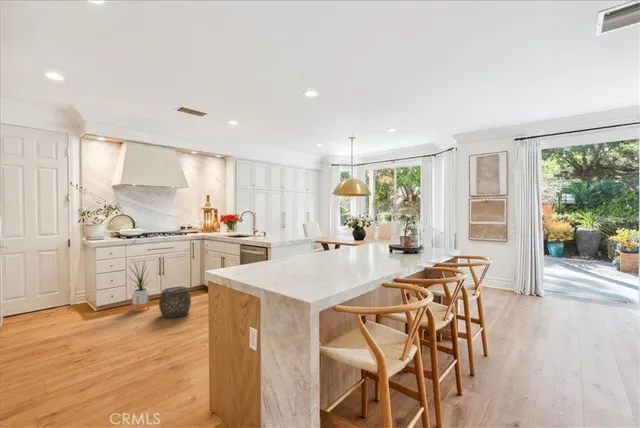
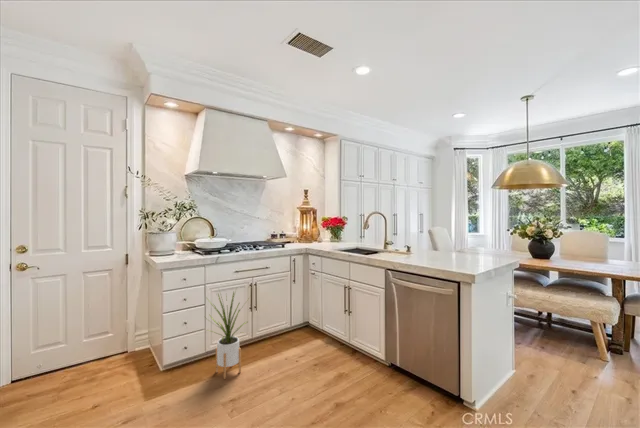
woven basket: present [159,287,191,318] -> none [262,342,314,406]

